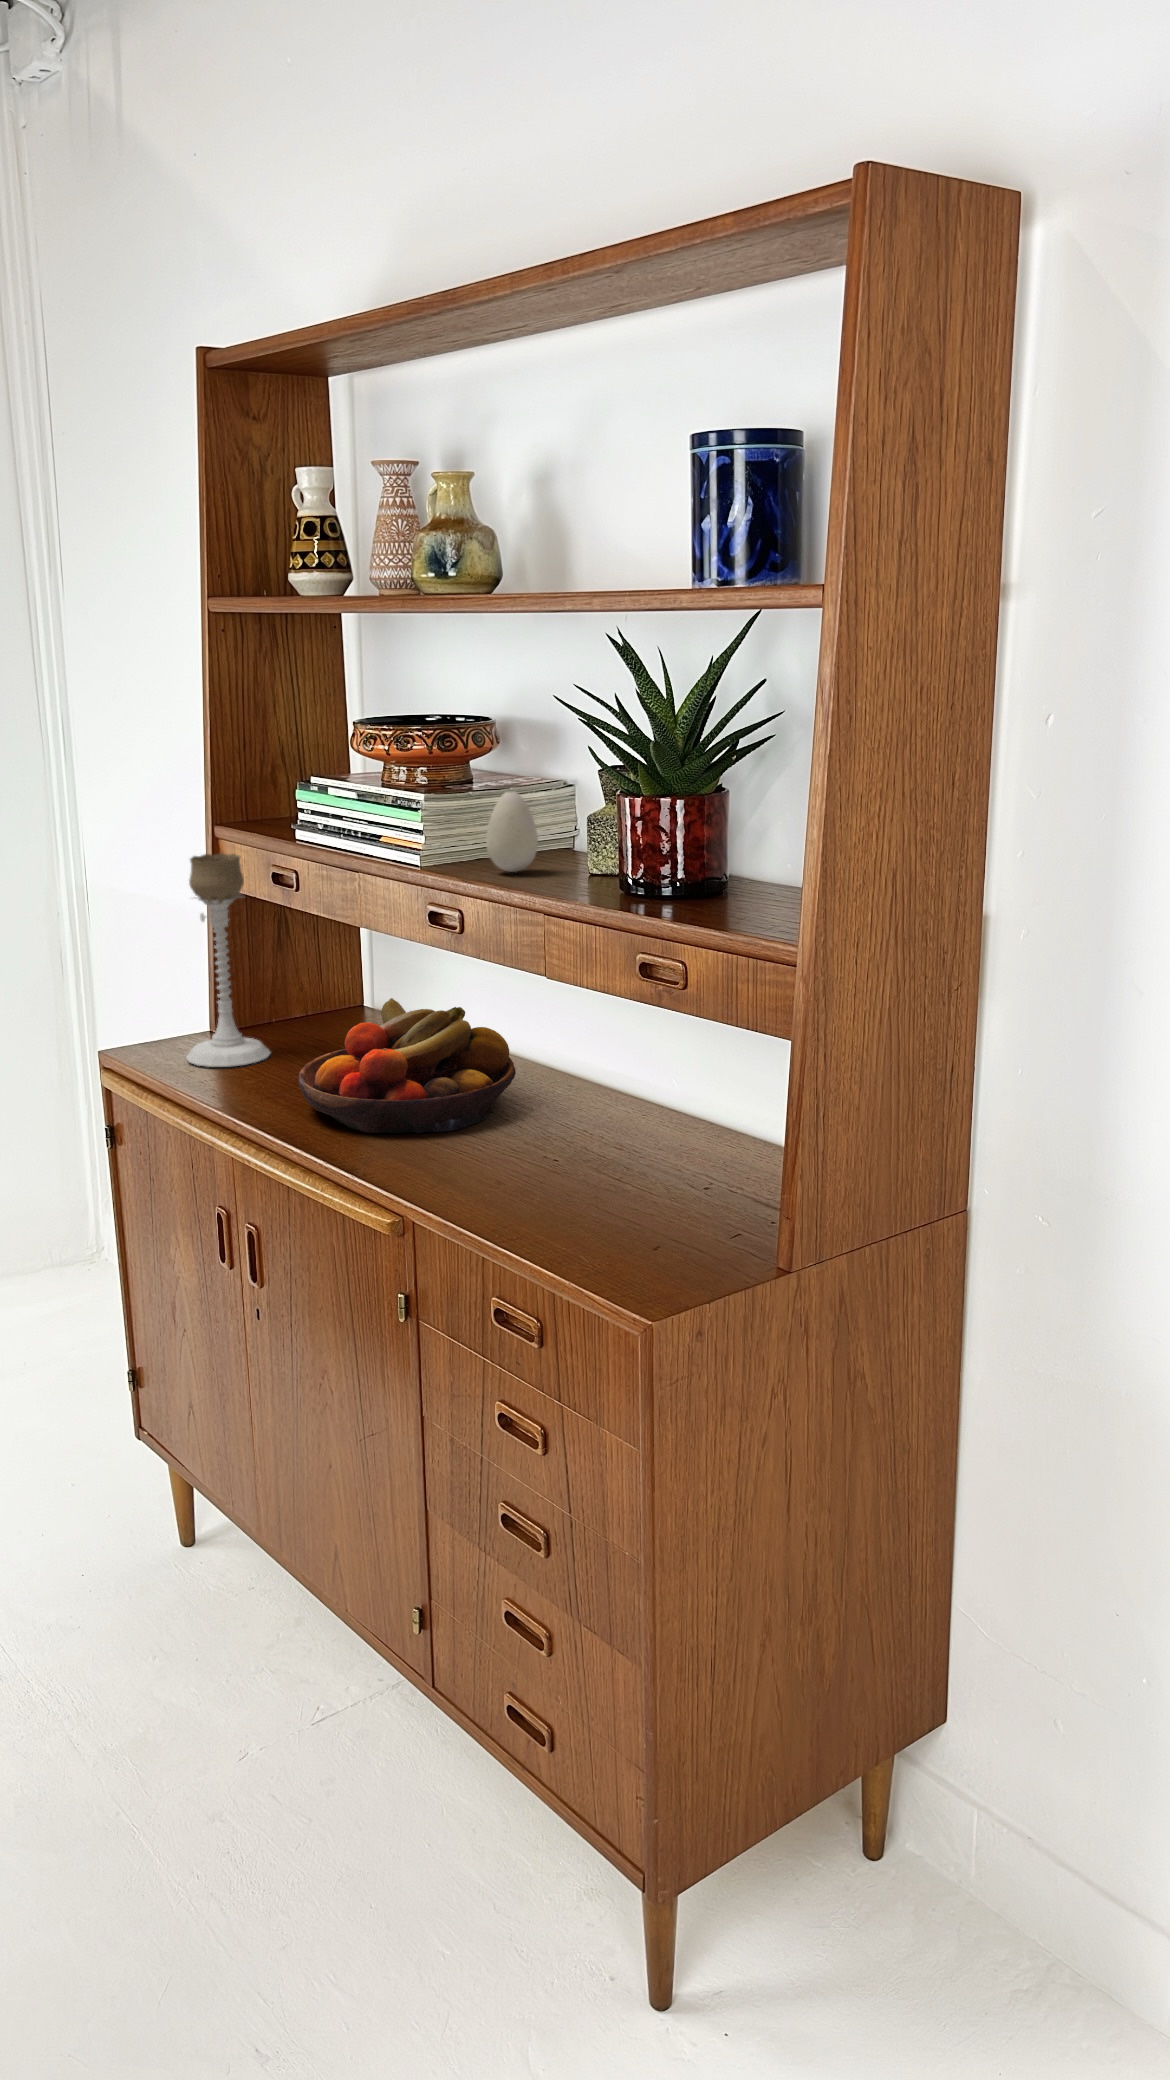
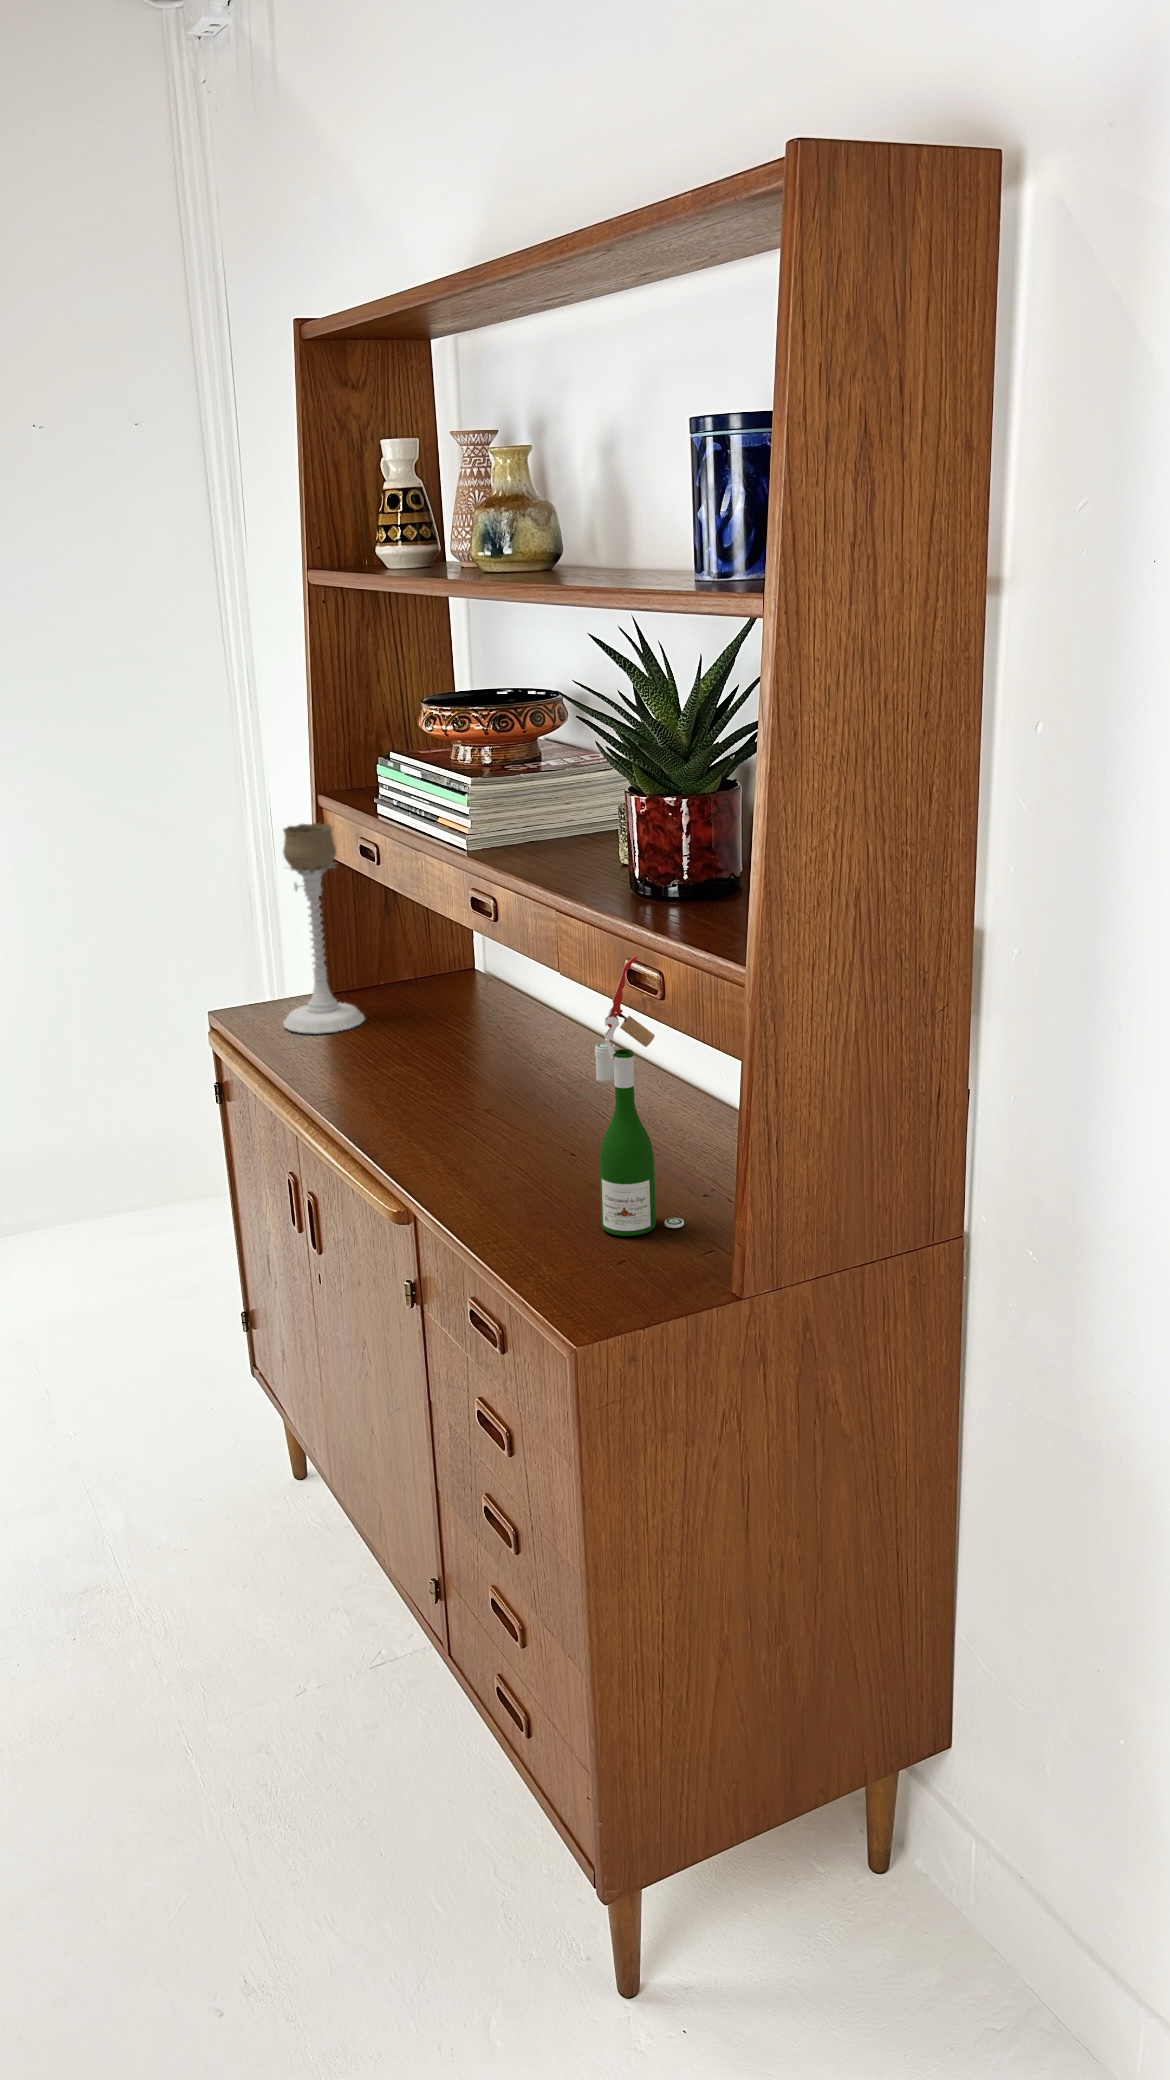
decorative egg: present [486,791,538,872] -> none [525,777,577,858]
wine bottle: none [607,950,694,1231] -> present [595,955,684,1236]
fruit bowl: present [298,998,516,1133] -> none [359,973,572,1115]

